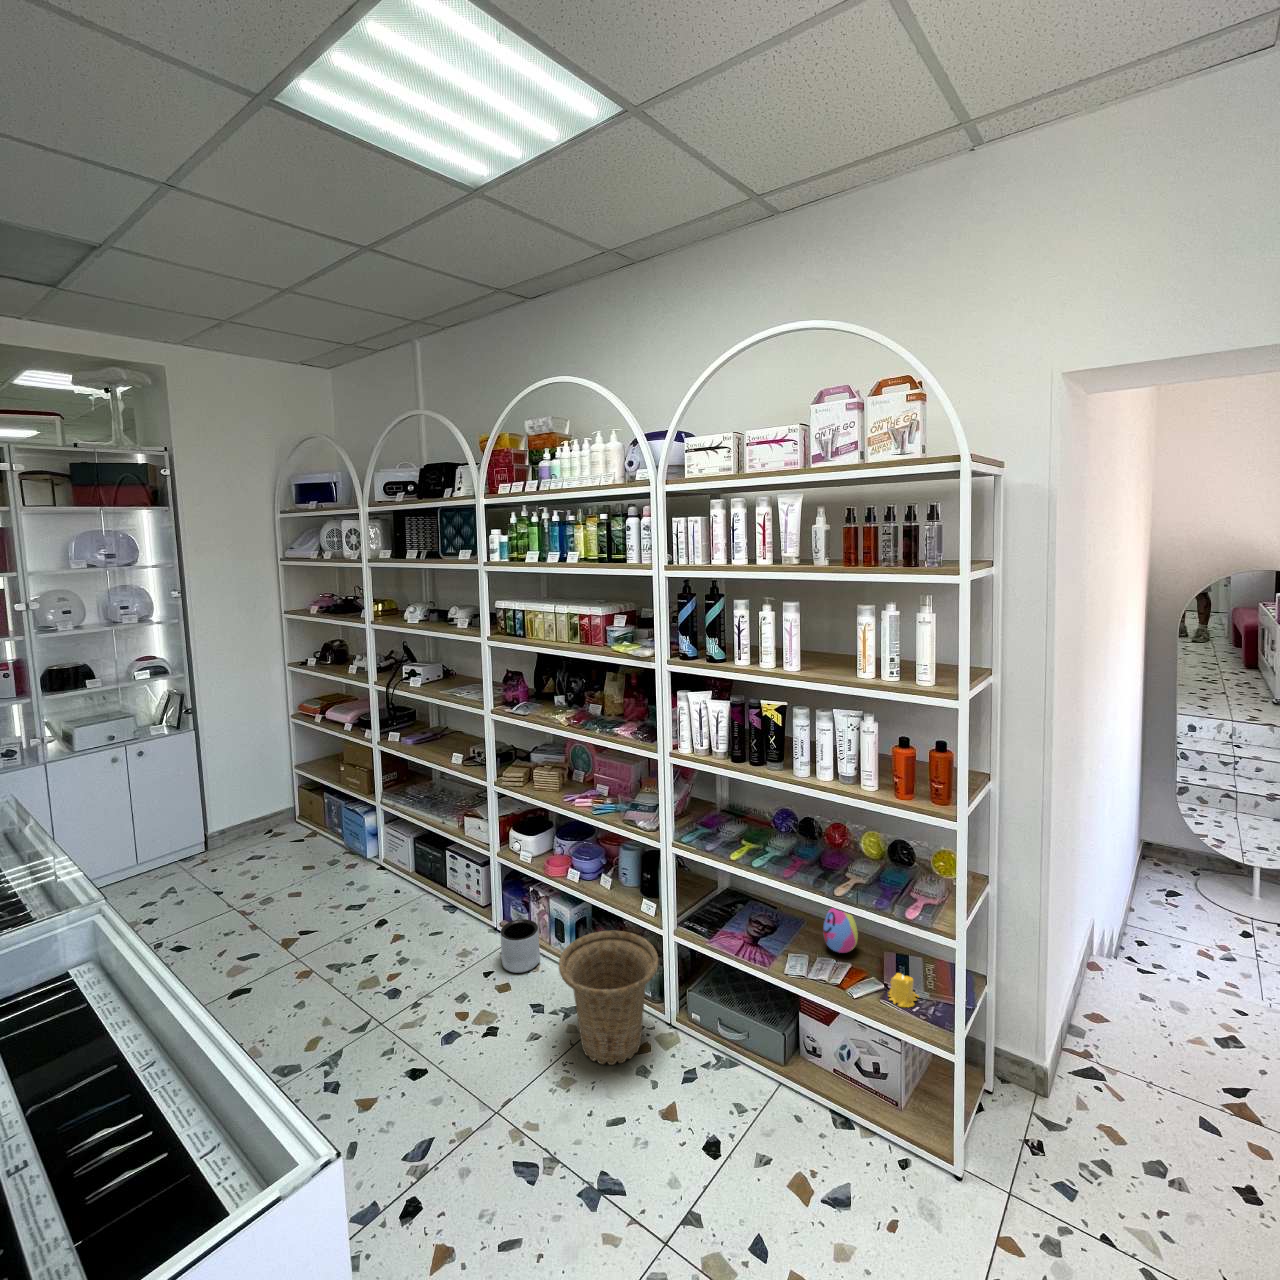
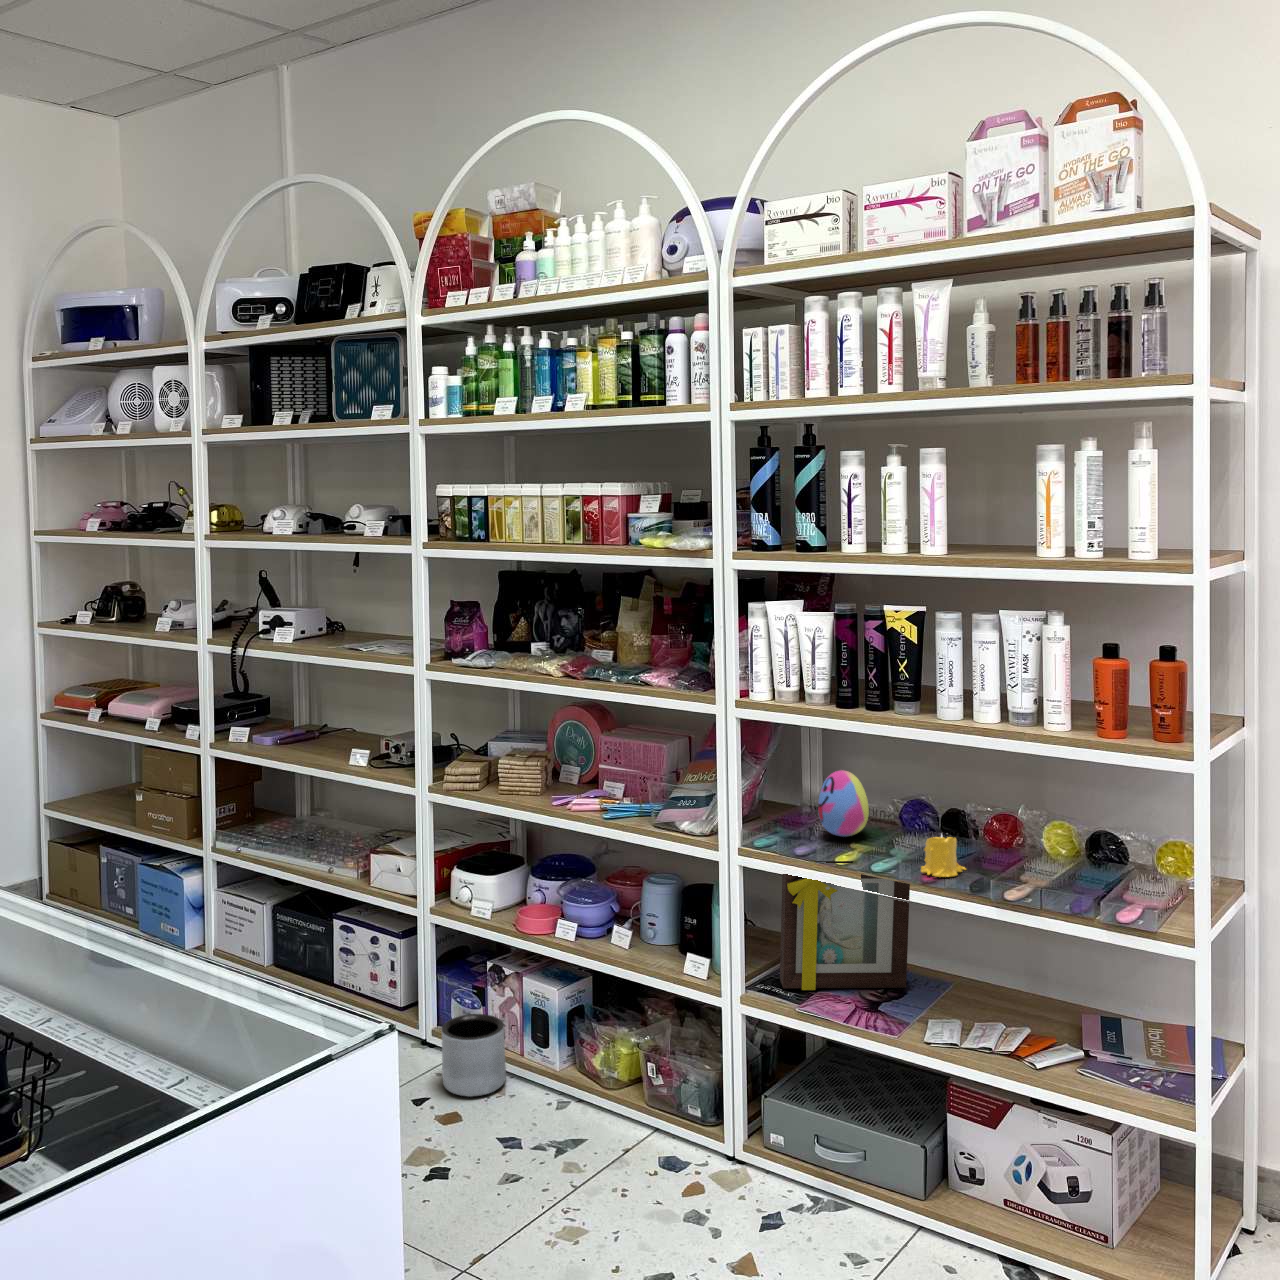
picture frame: none [700,845,779,925] -> present [780,861,910,990]
decorative egg: present [823,908,858,953] -> present [818,770,869,837]
basket: present [559,931,658,1065] -> none [556,1005,718,1207]
candle: present [888,973,919,1007] -> present [921,835,966,877]

